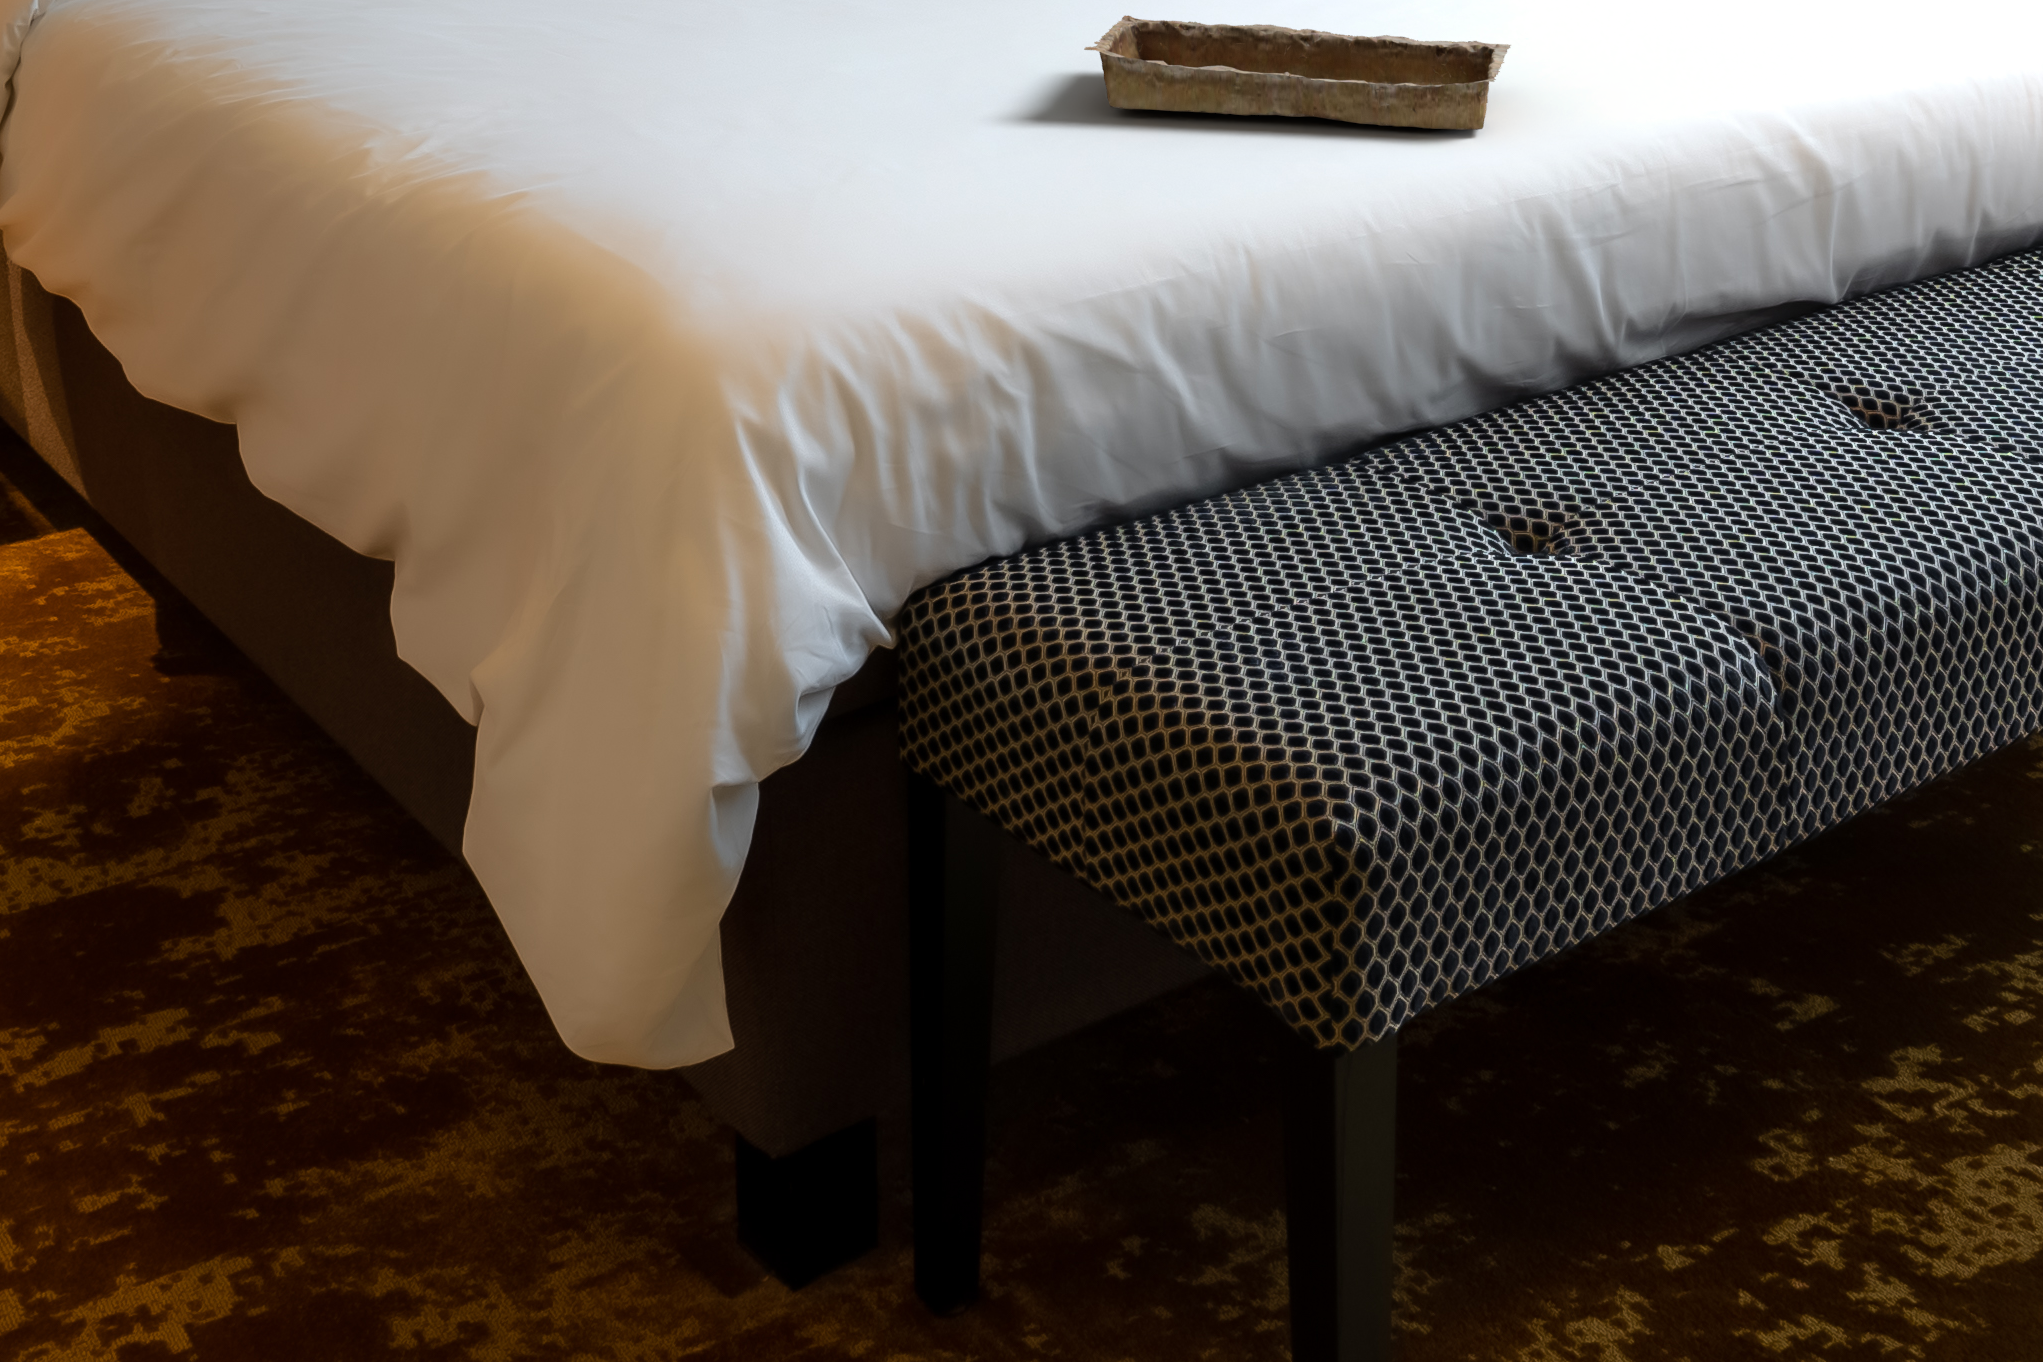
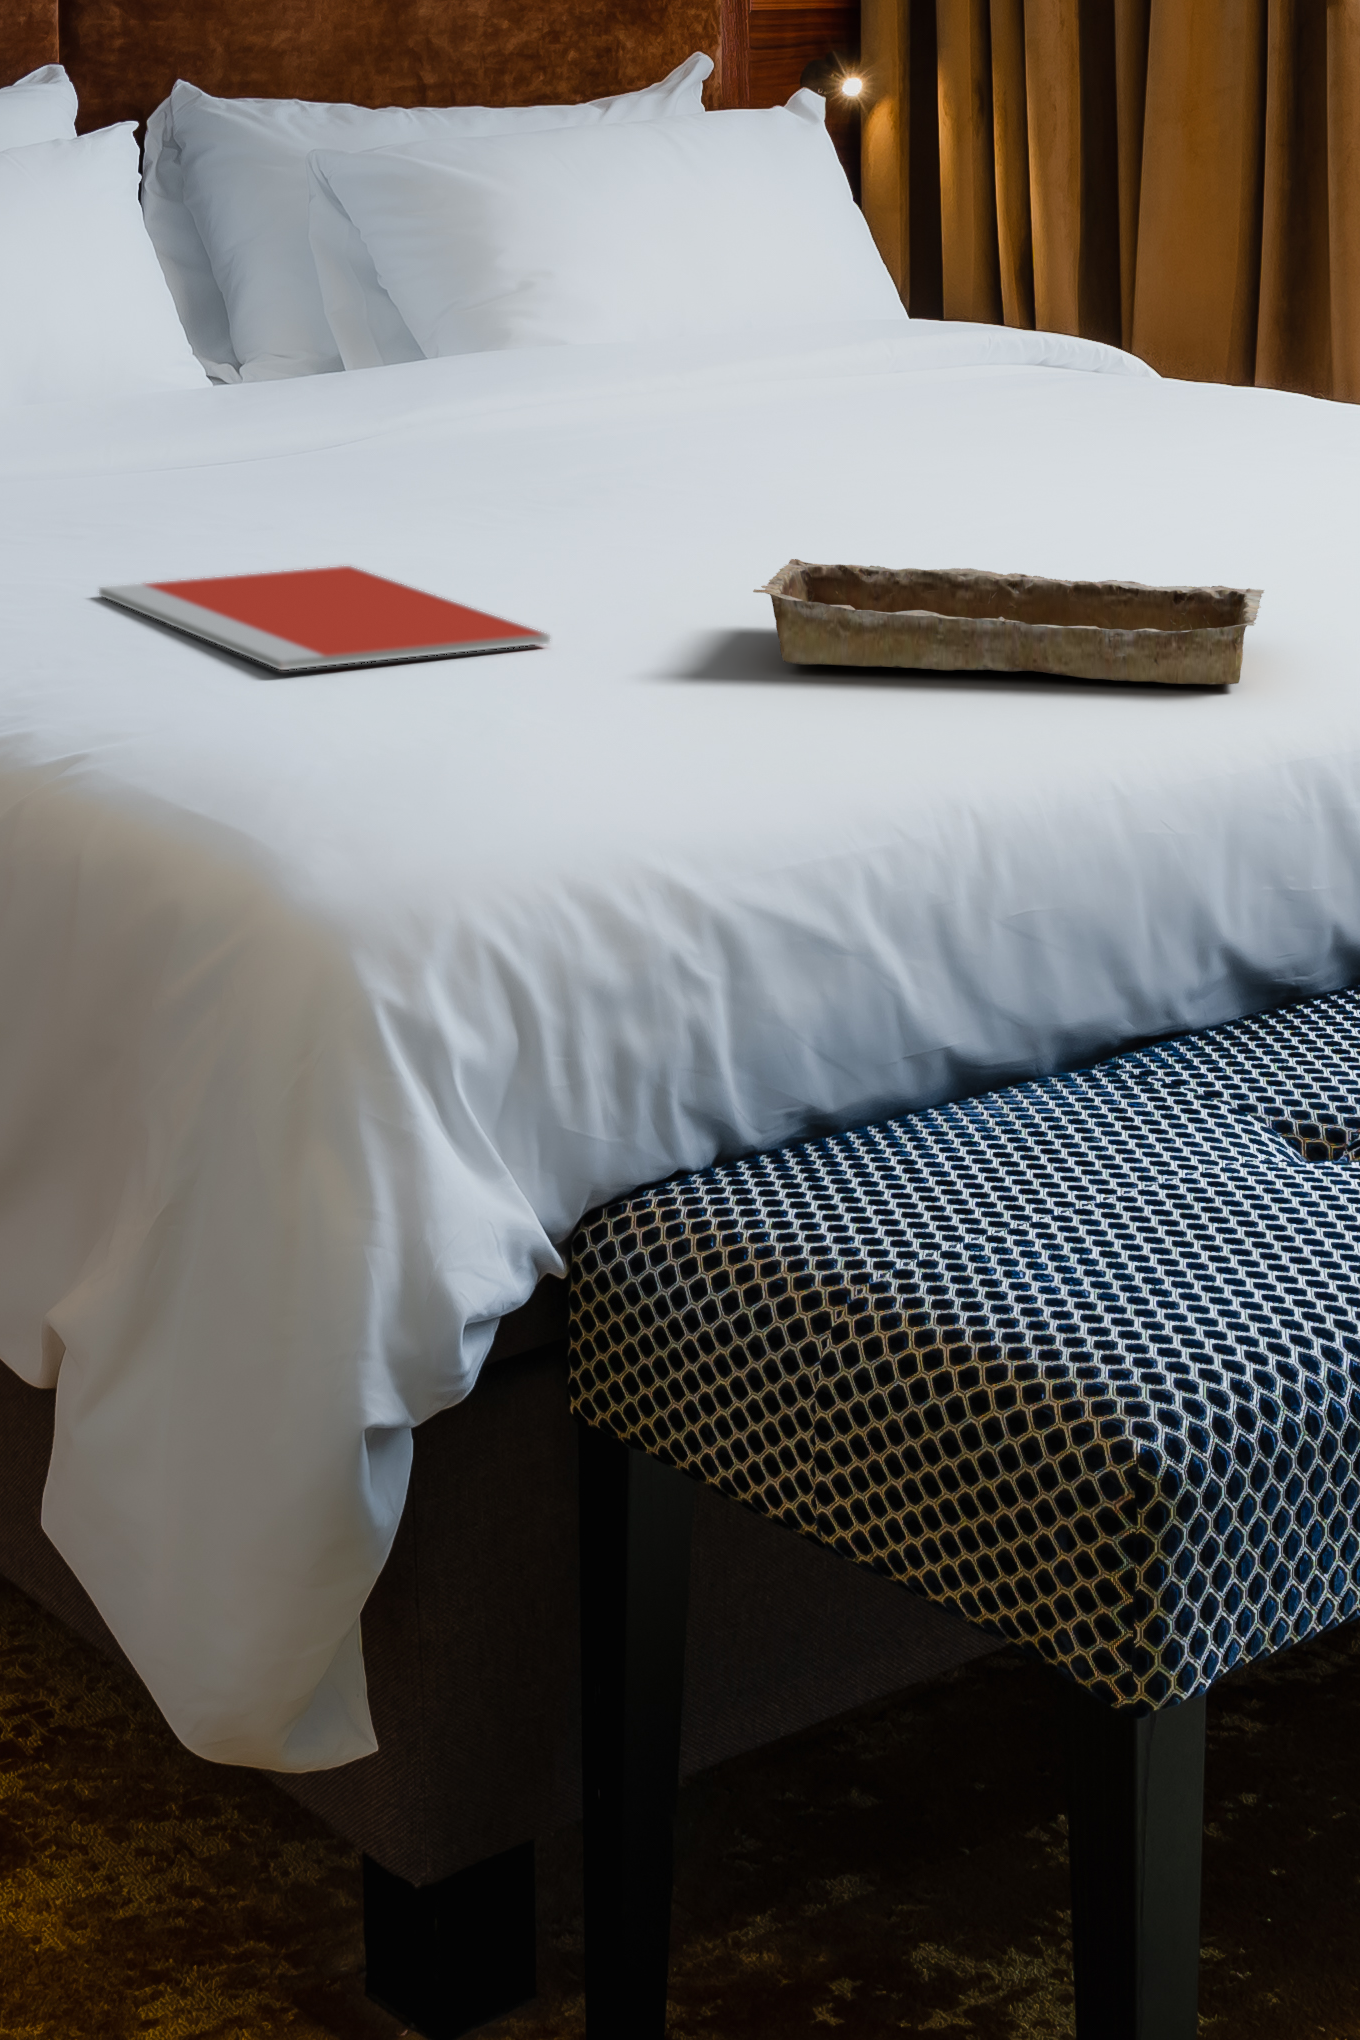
notebook: none [567,12,923,112] -> present [99,566,550,670]

